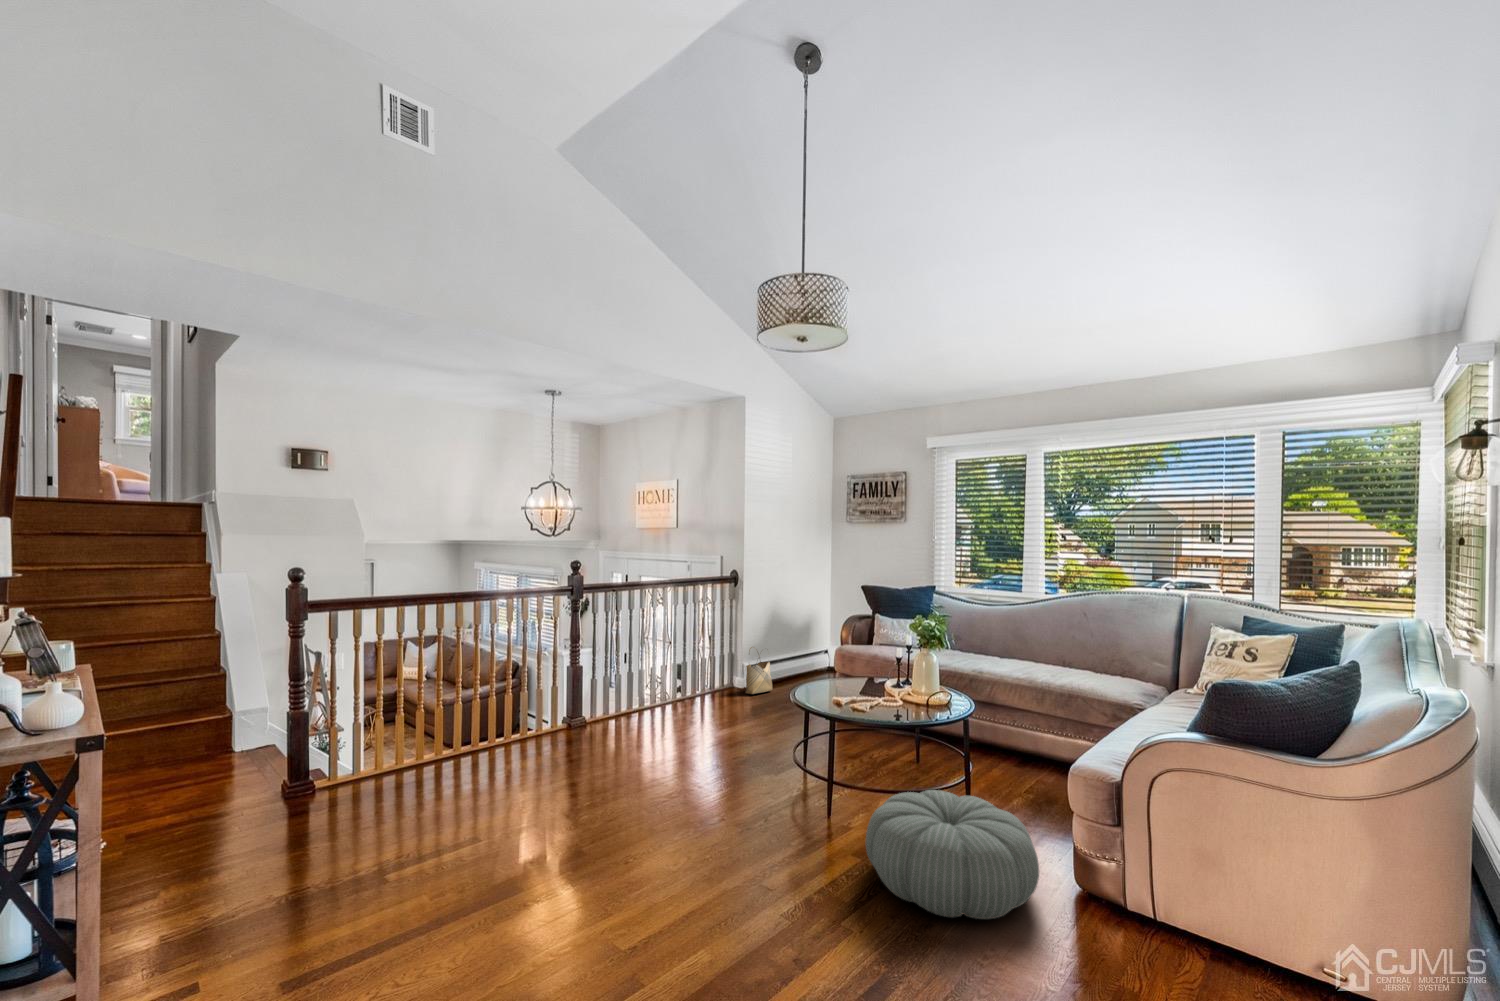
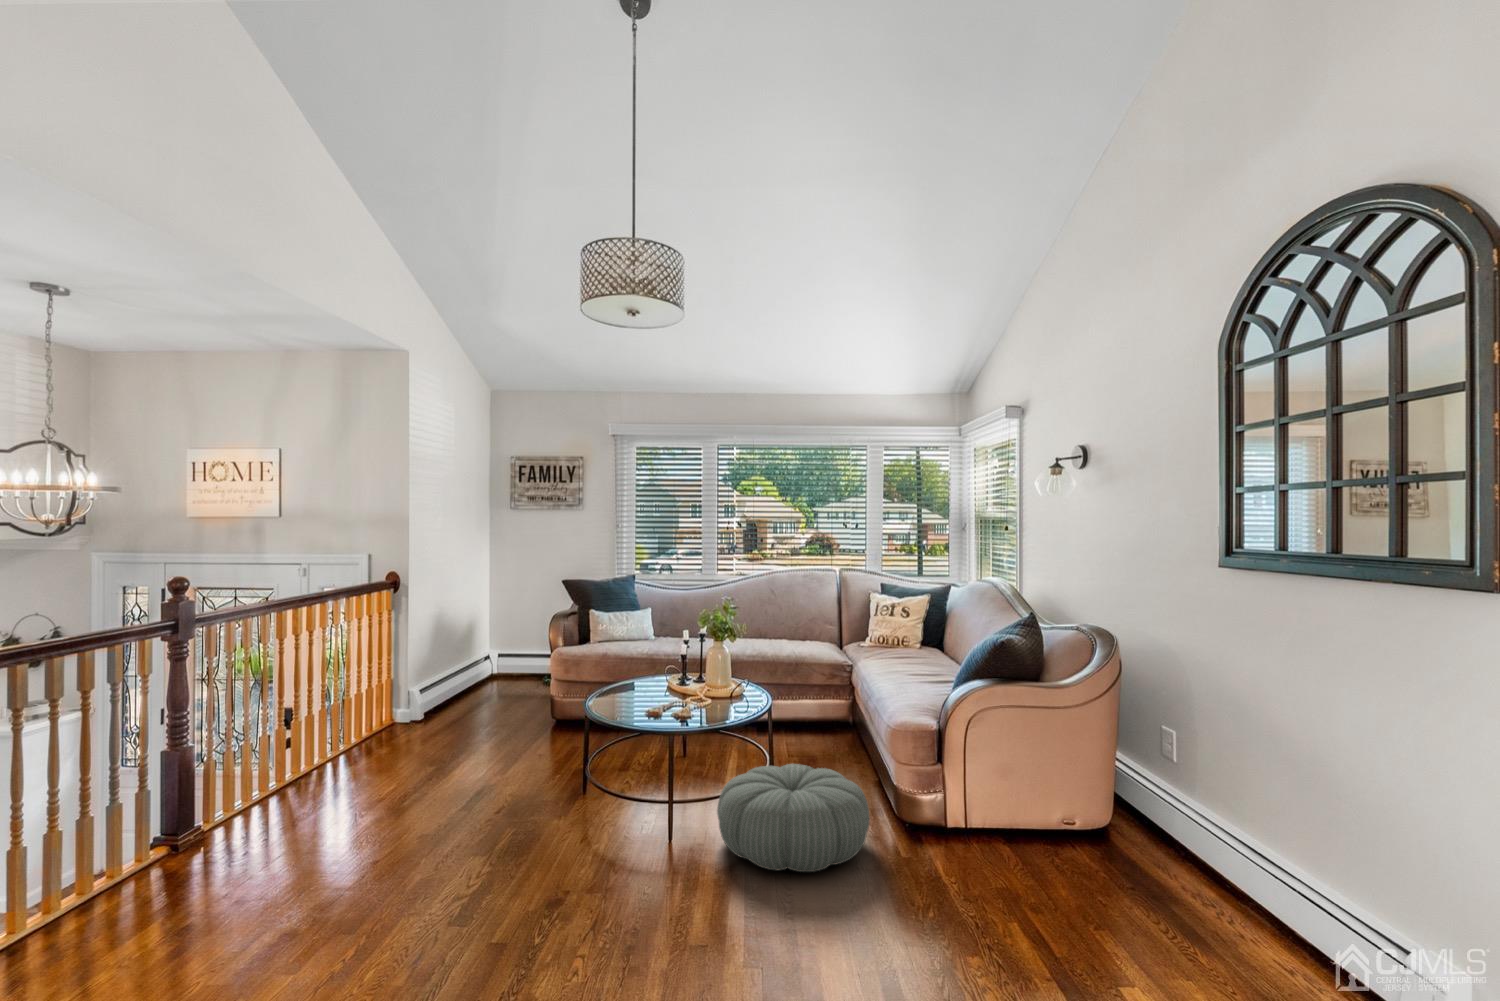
woven basket: present [745,647,772,694] -> none [418,666,451,725]

